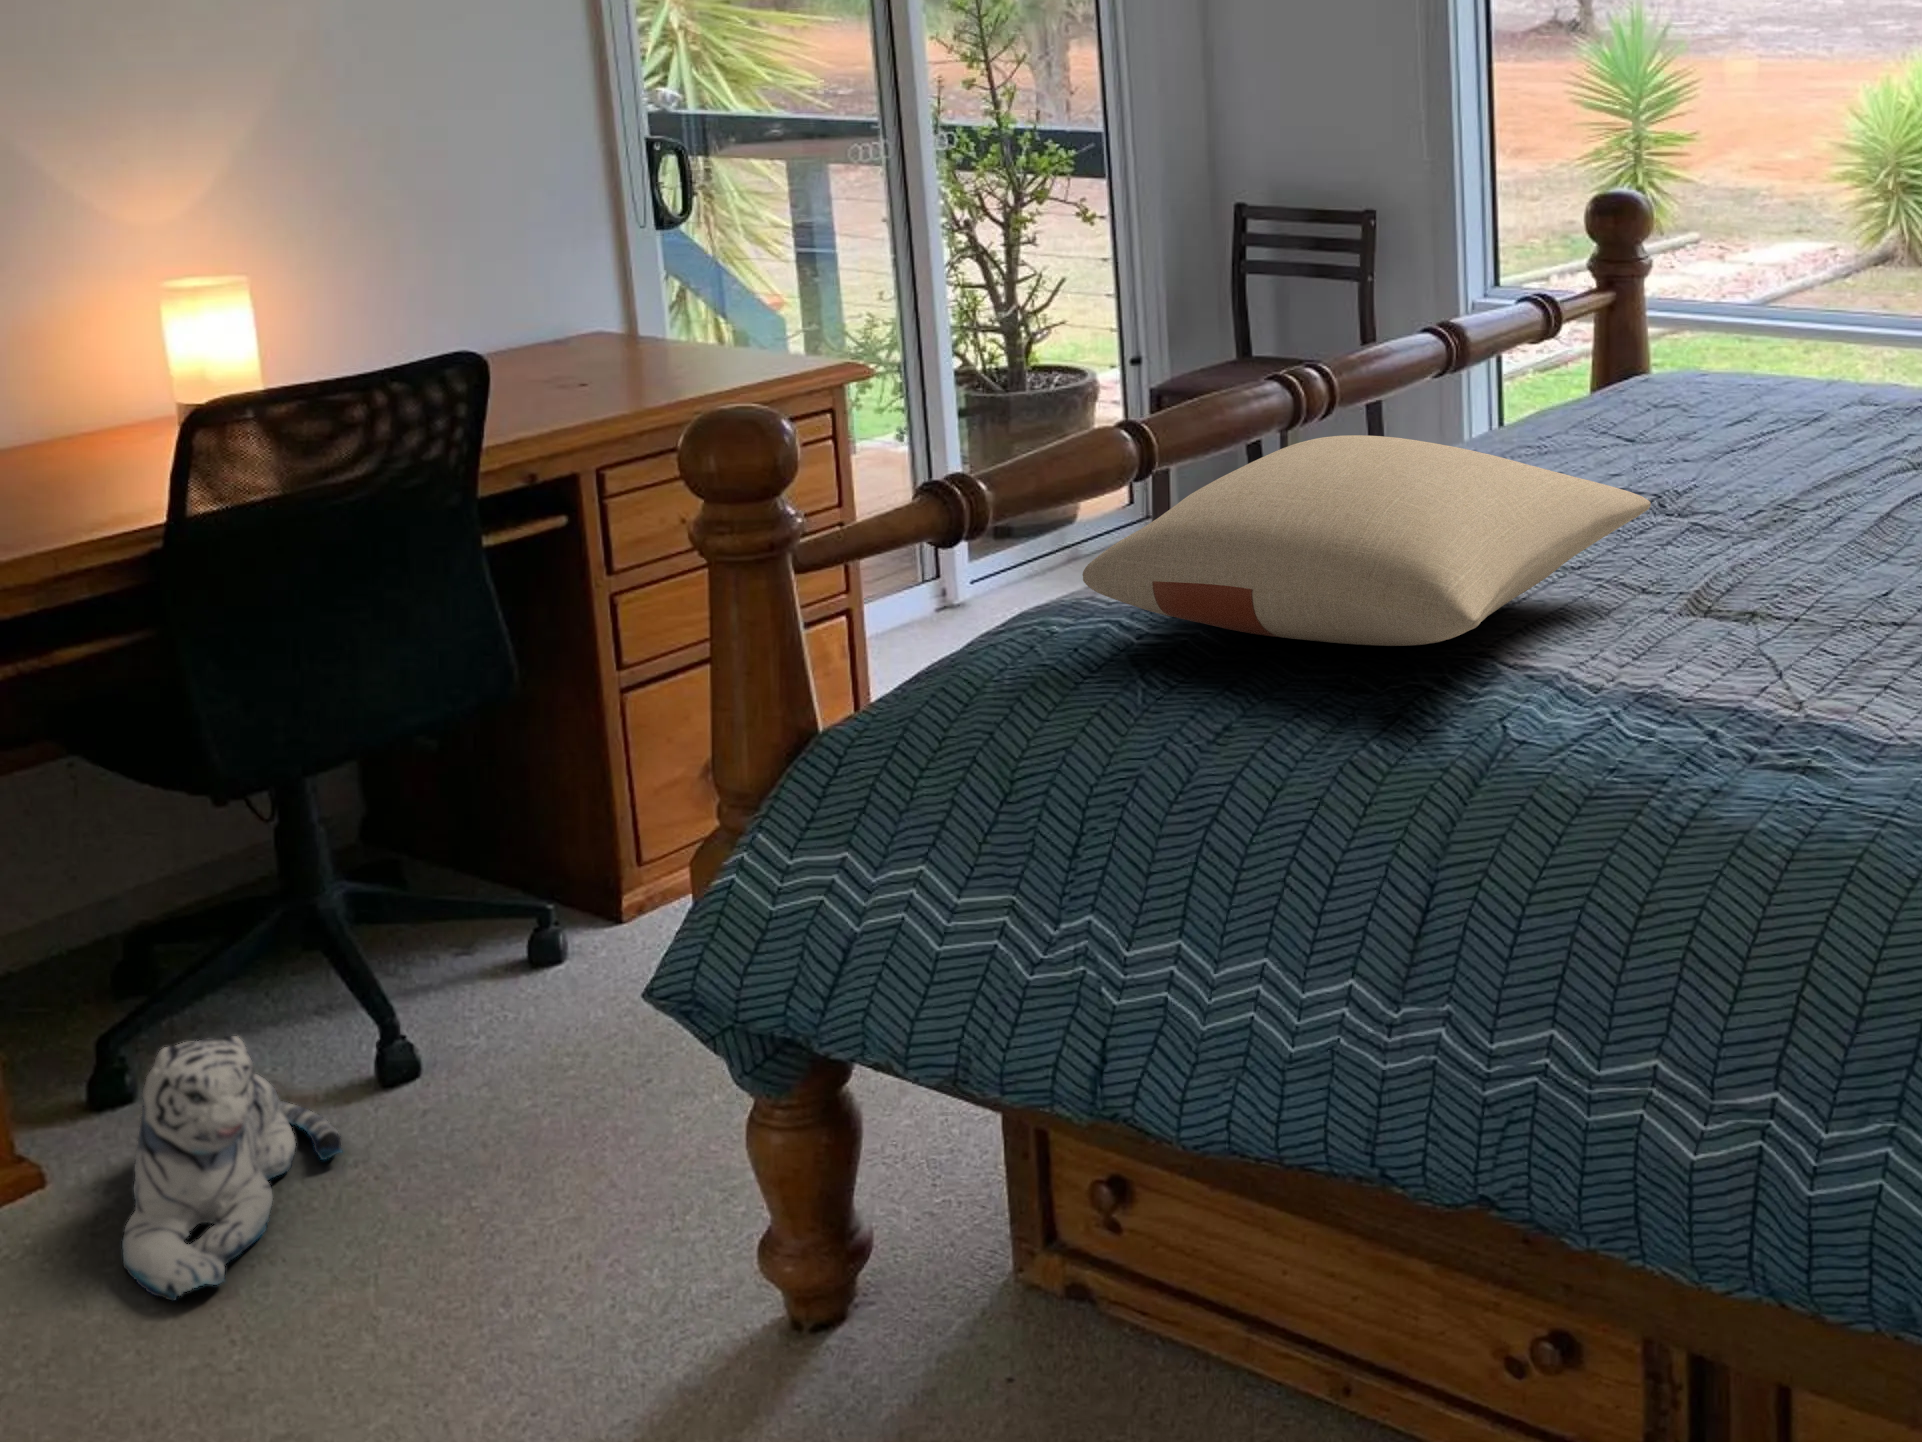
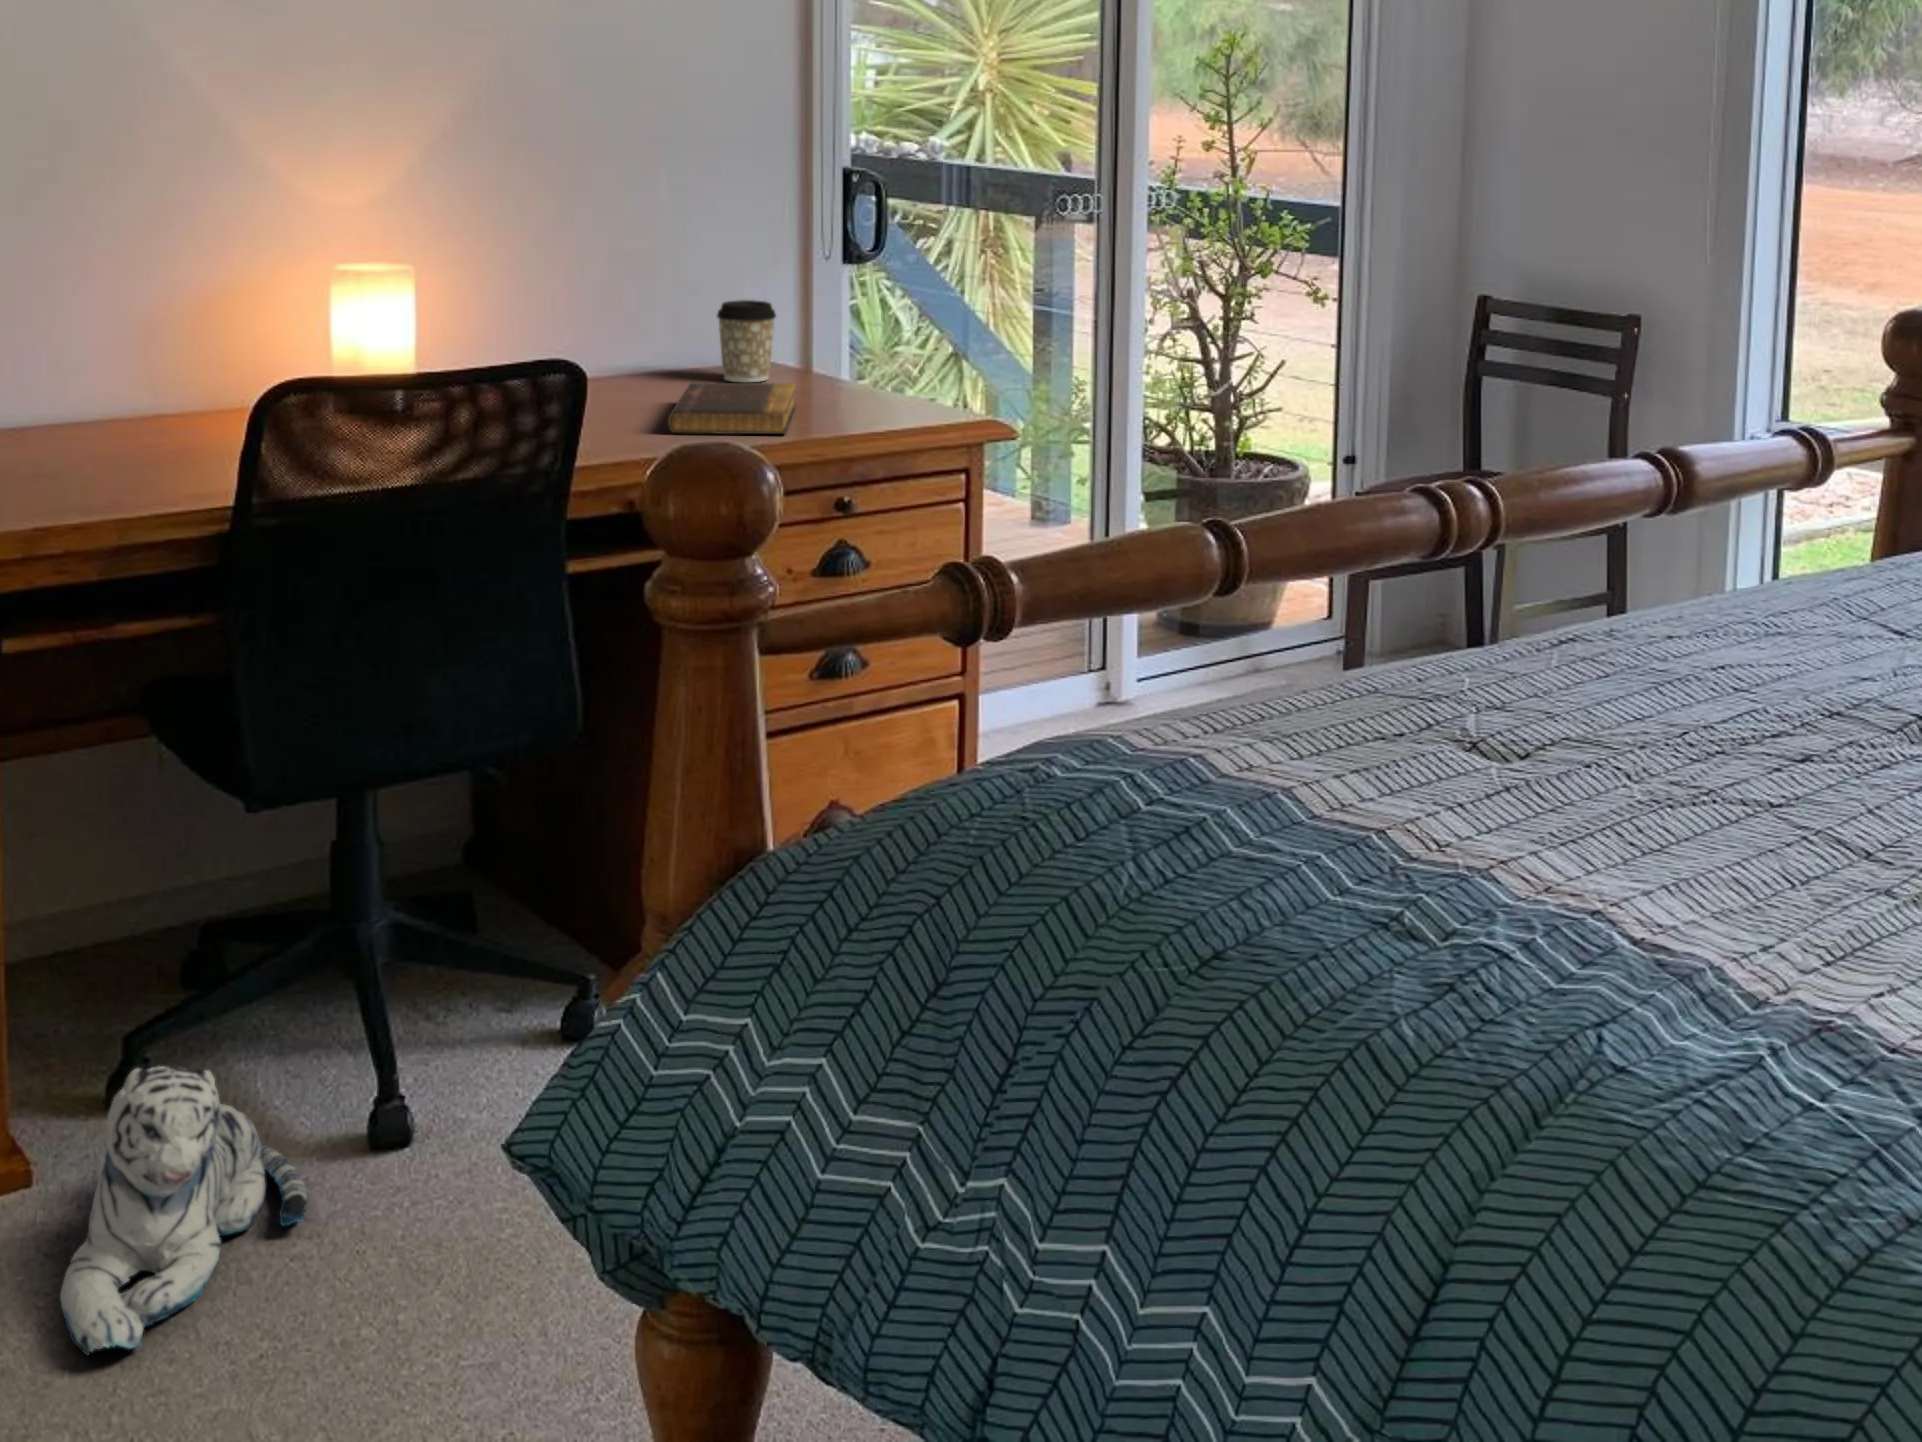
coffee cup: none [554,275,614,352] -> present [717,300,776,382]
book: none [545,348,661,406] -> present [668,383,796,434]
pillow: present [1082,435,1650,646] -> none [1081,581,1891,889]

